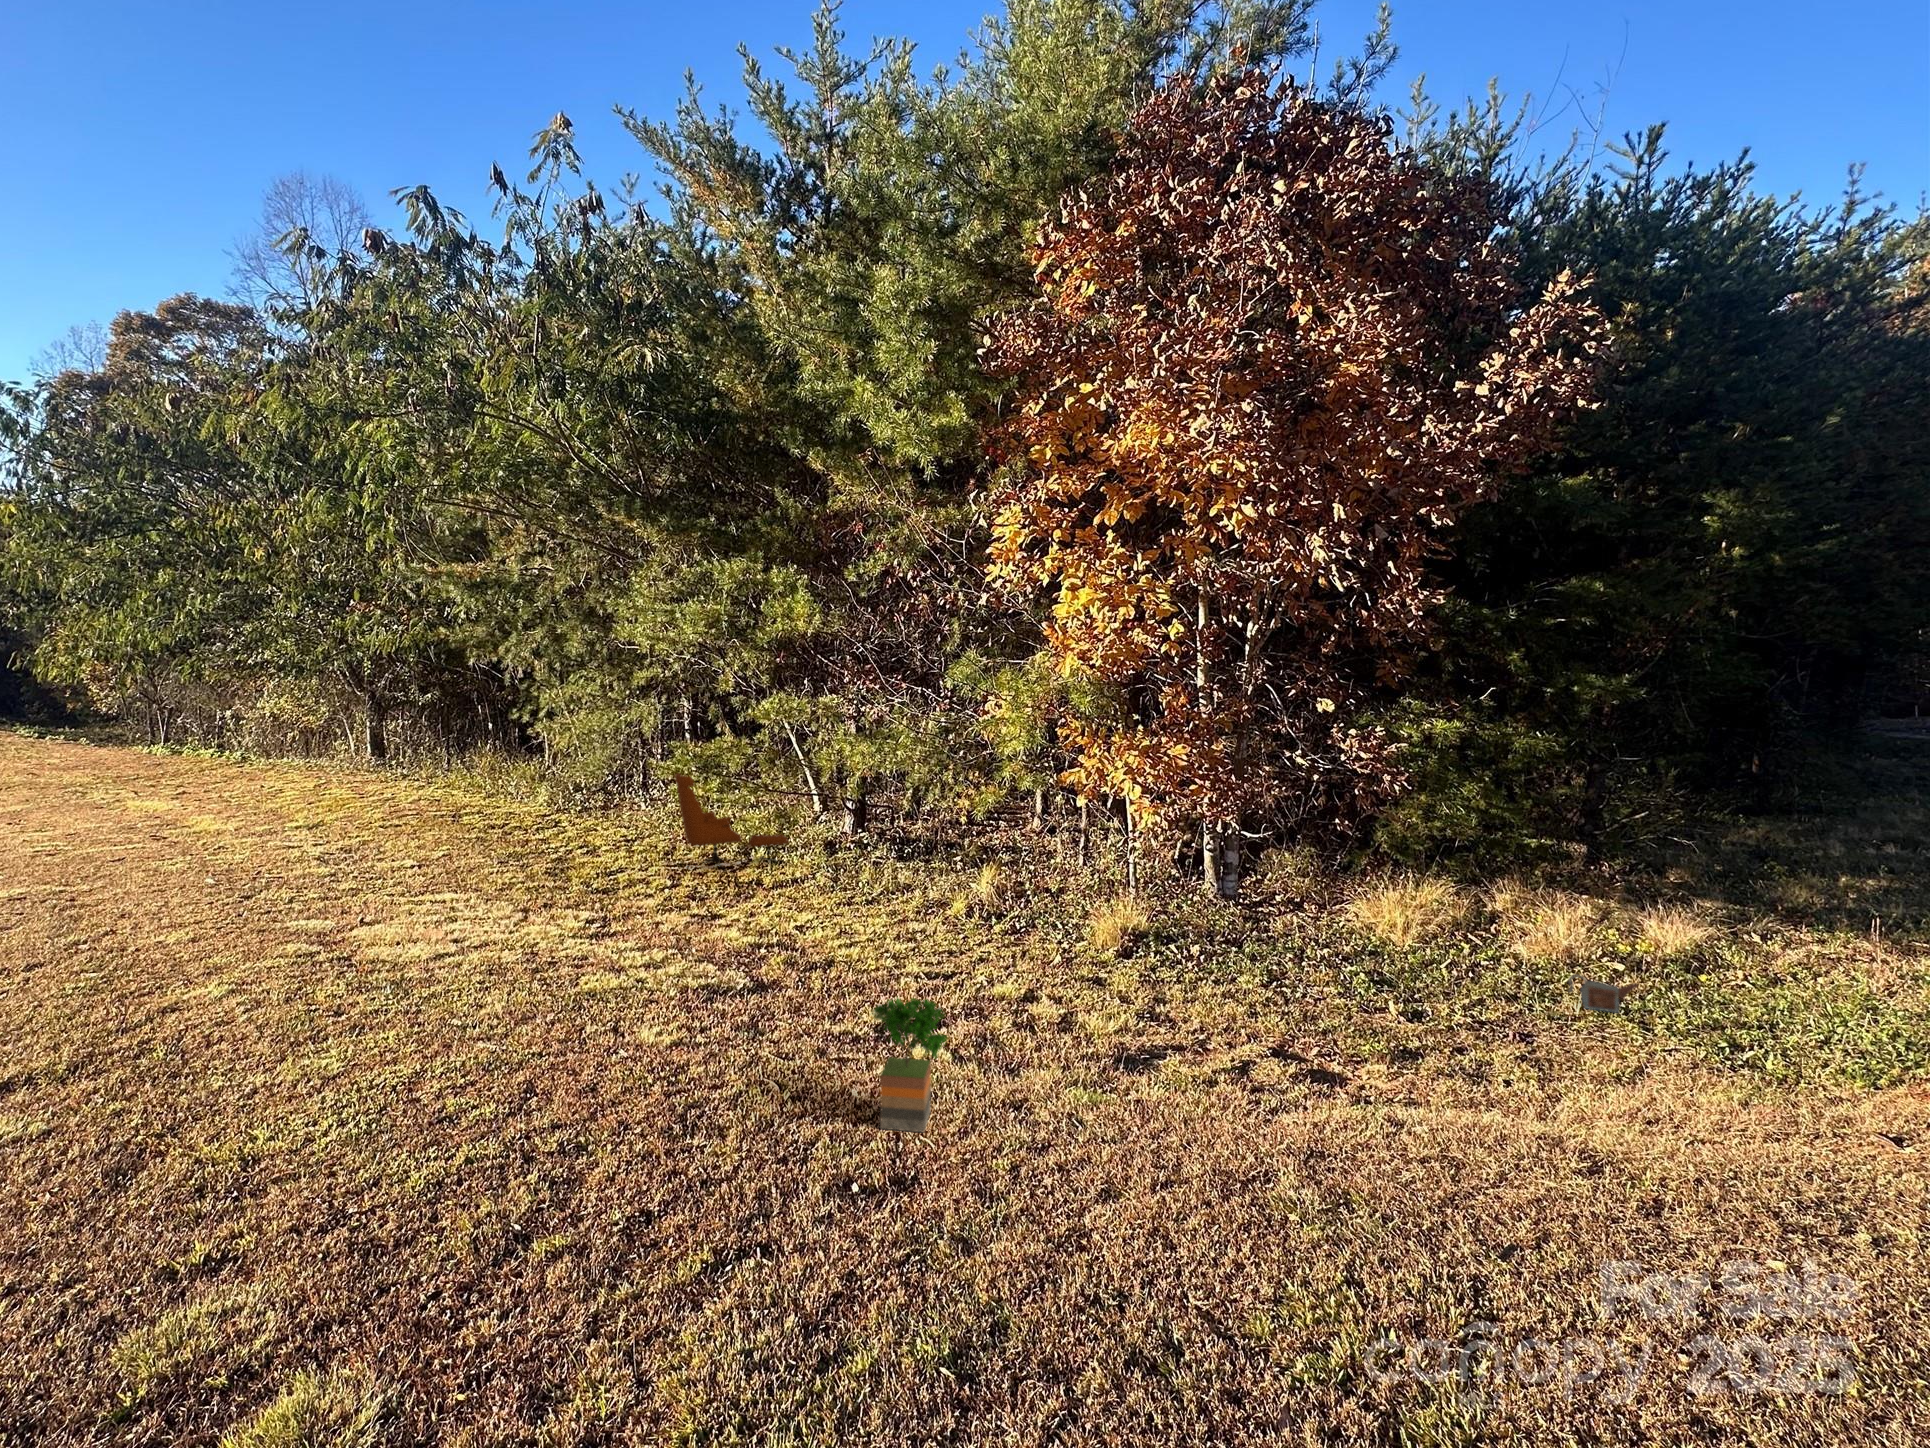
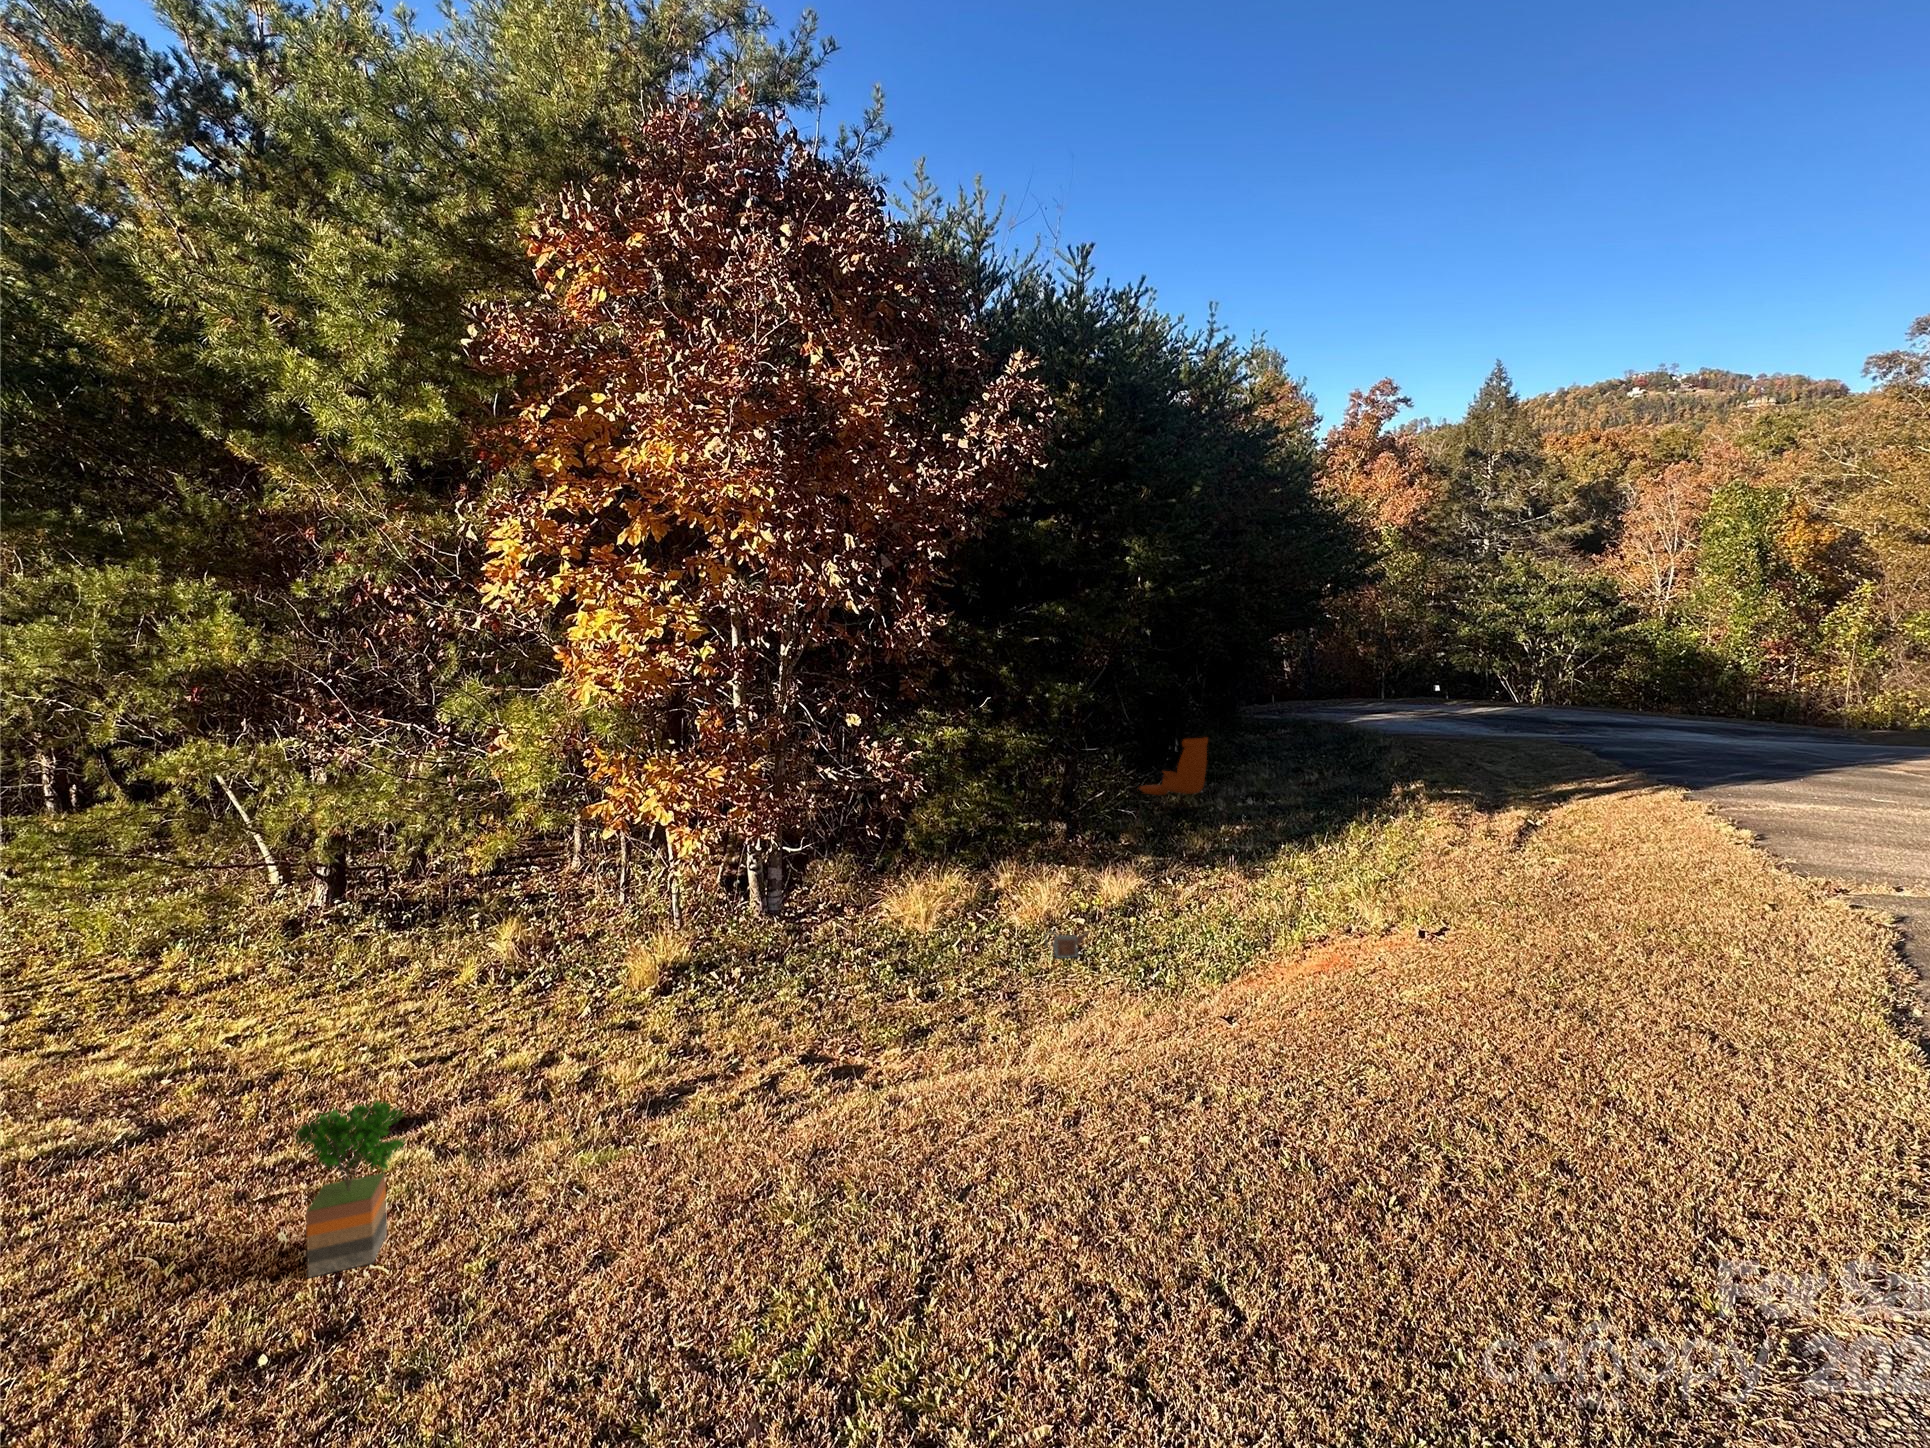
lounge chair: present [674,773,789,870] -> present [1140,738,1208,809]

